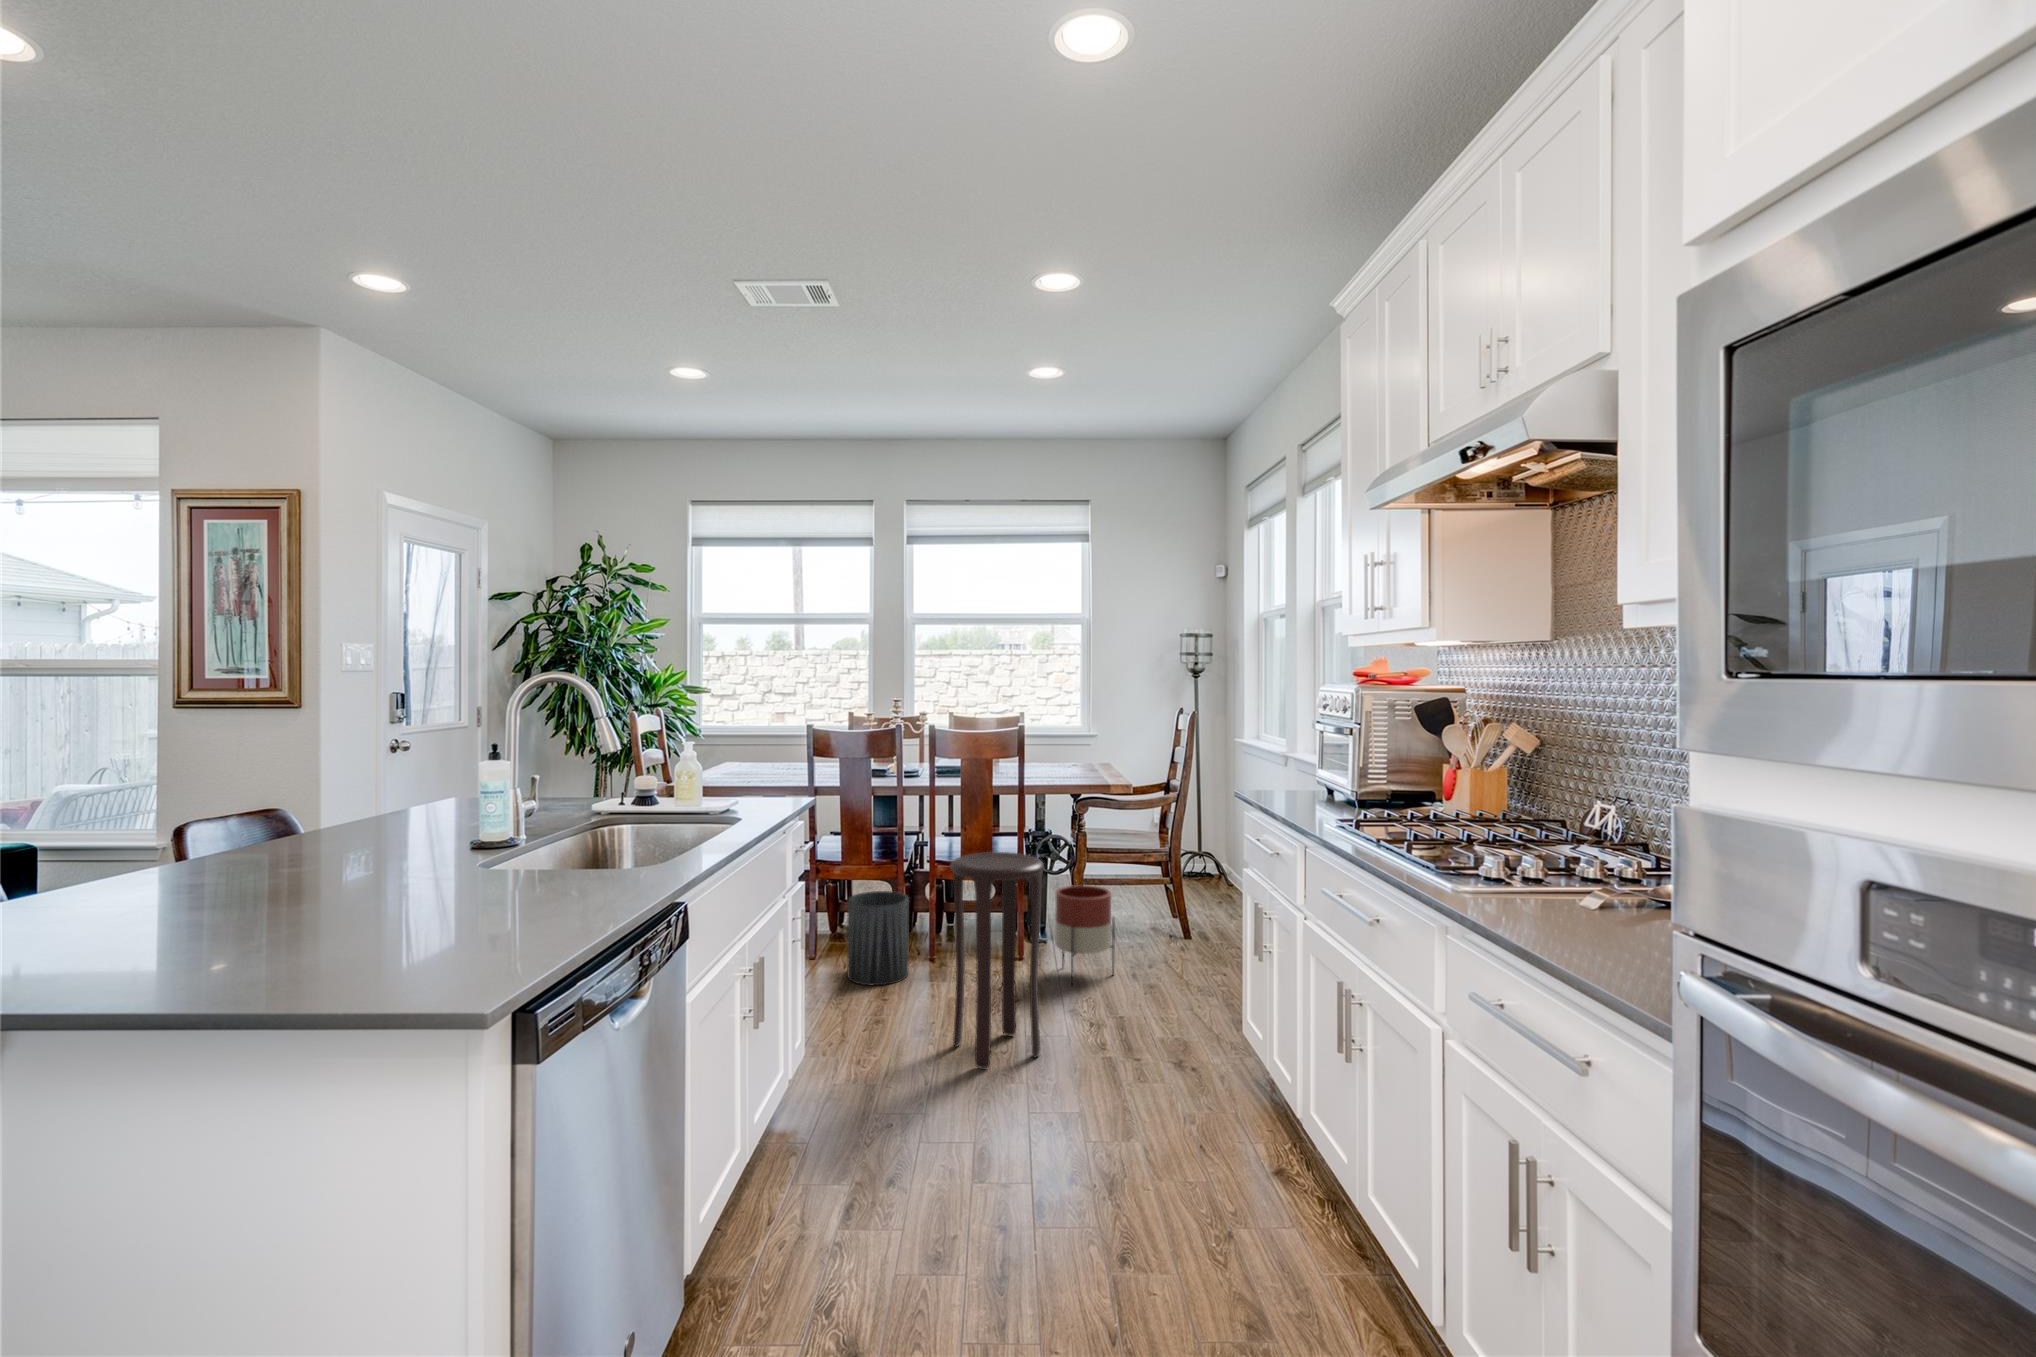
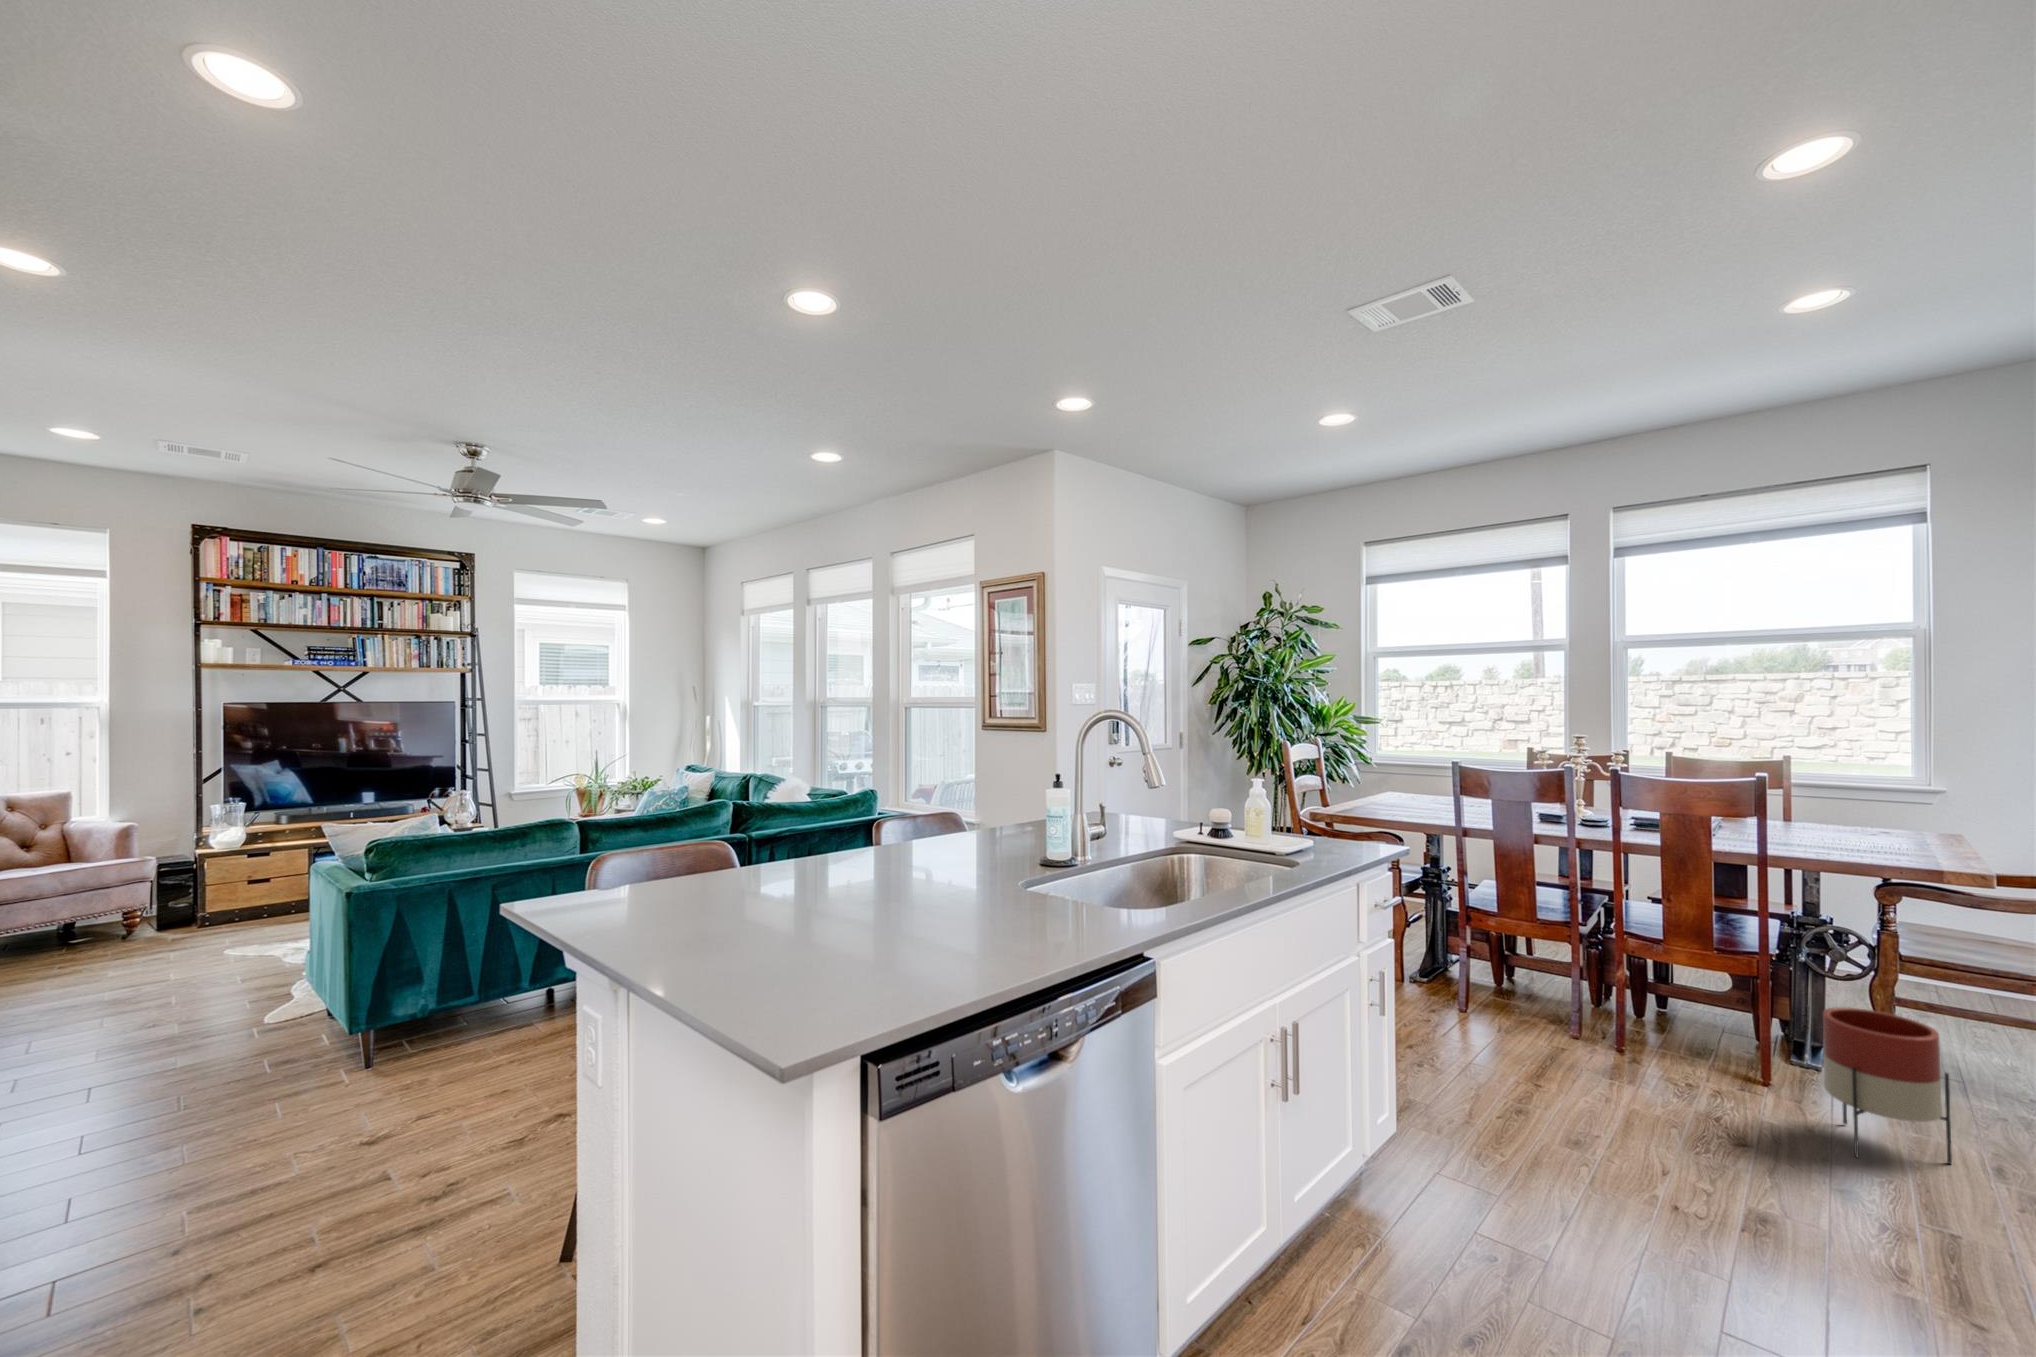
stool: present [950,852,1044,1068] -> none [1605,937,1767,1249]
trash can: present [847,891,909,985] -> none [1497,955,1581,1073]

